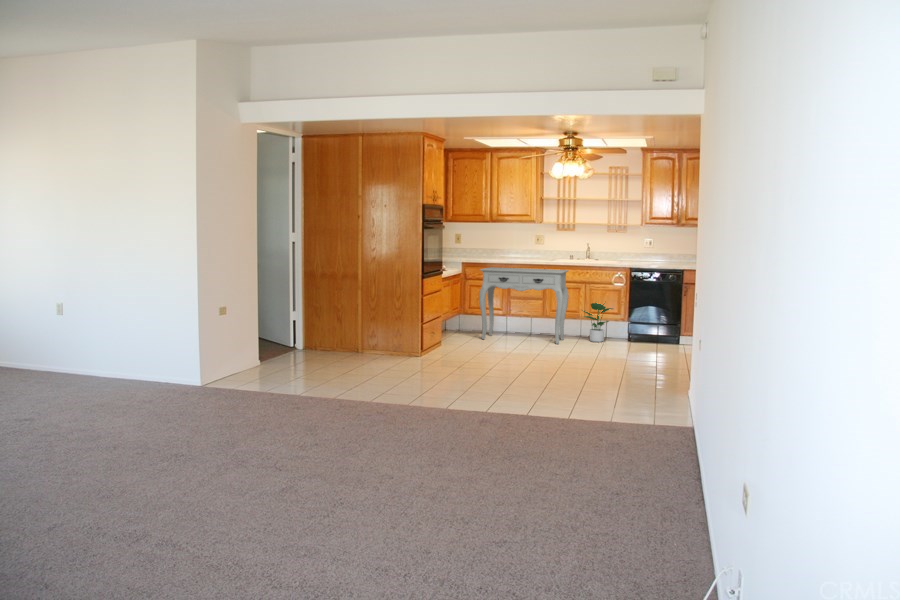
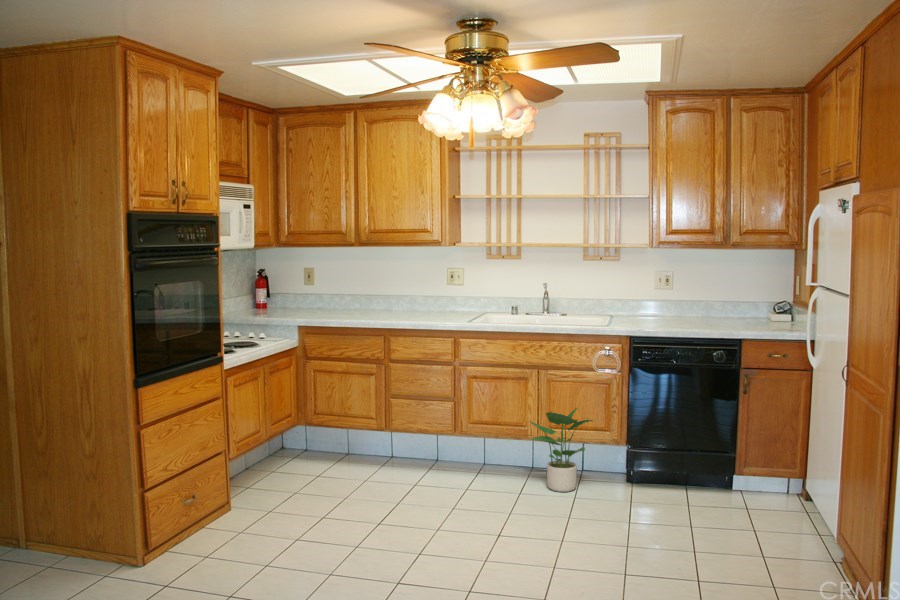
console table: present [479,267,569,344] -> none [315,334,503,503]

